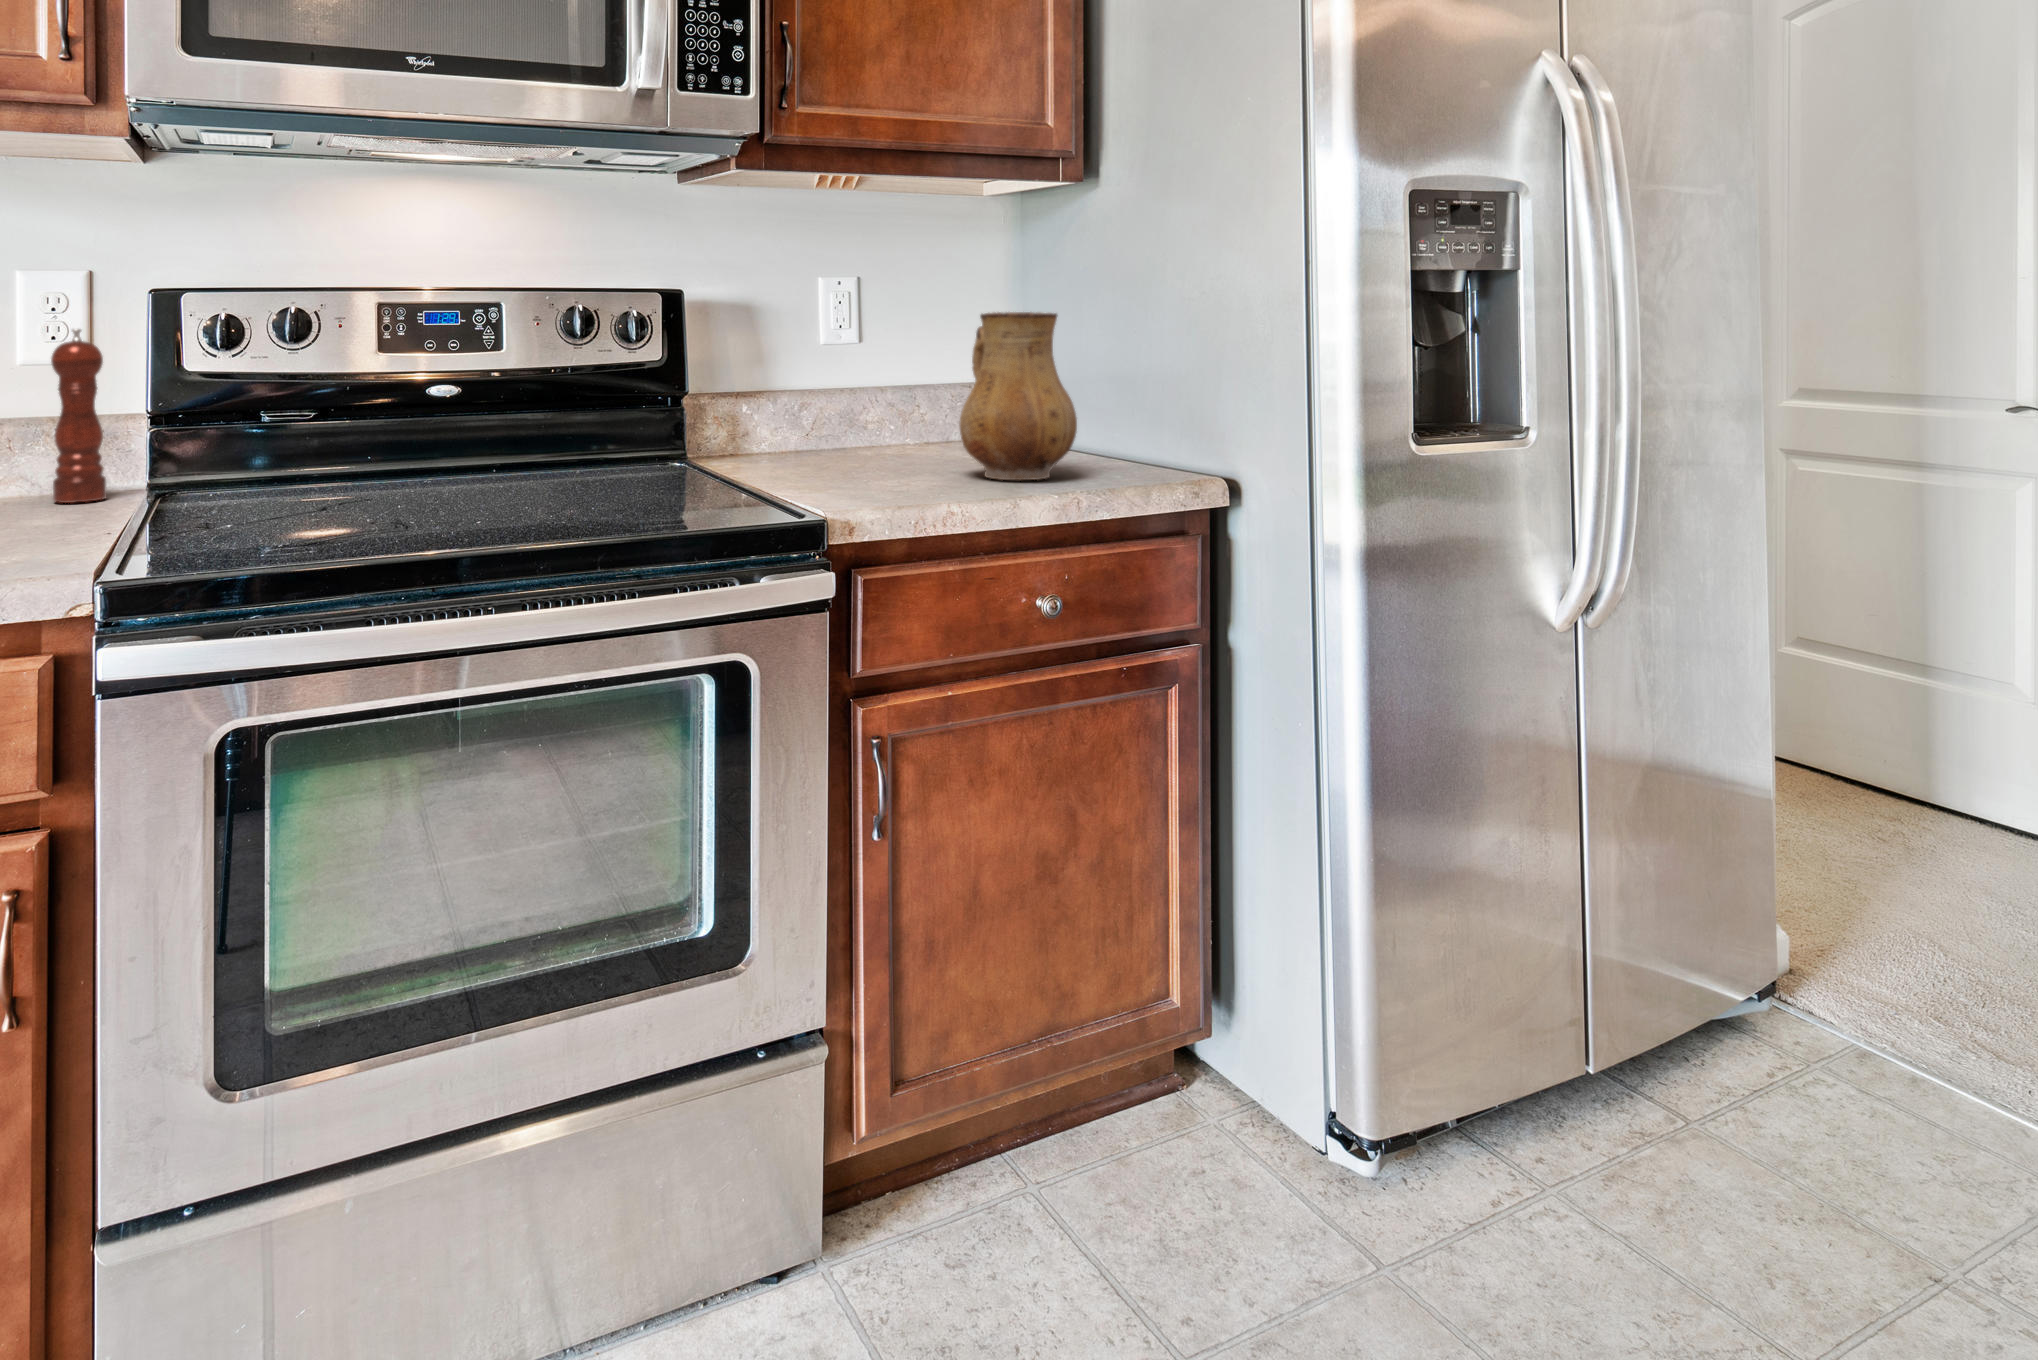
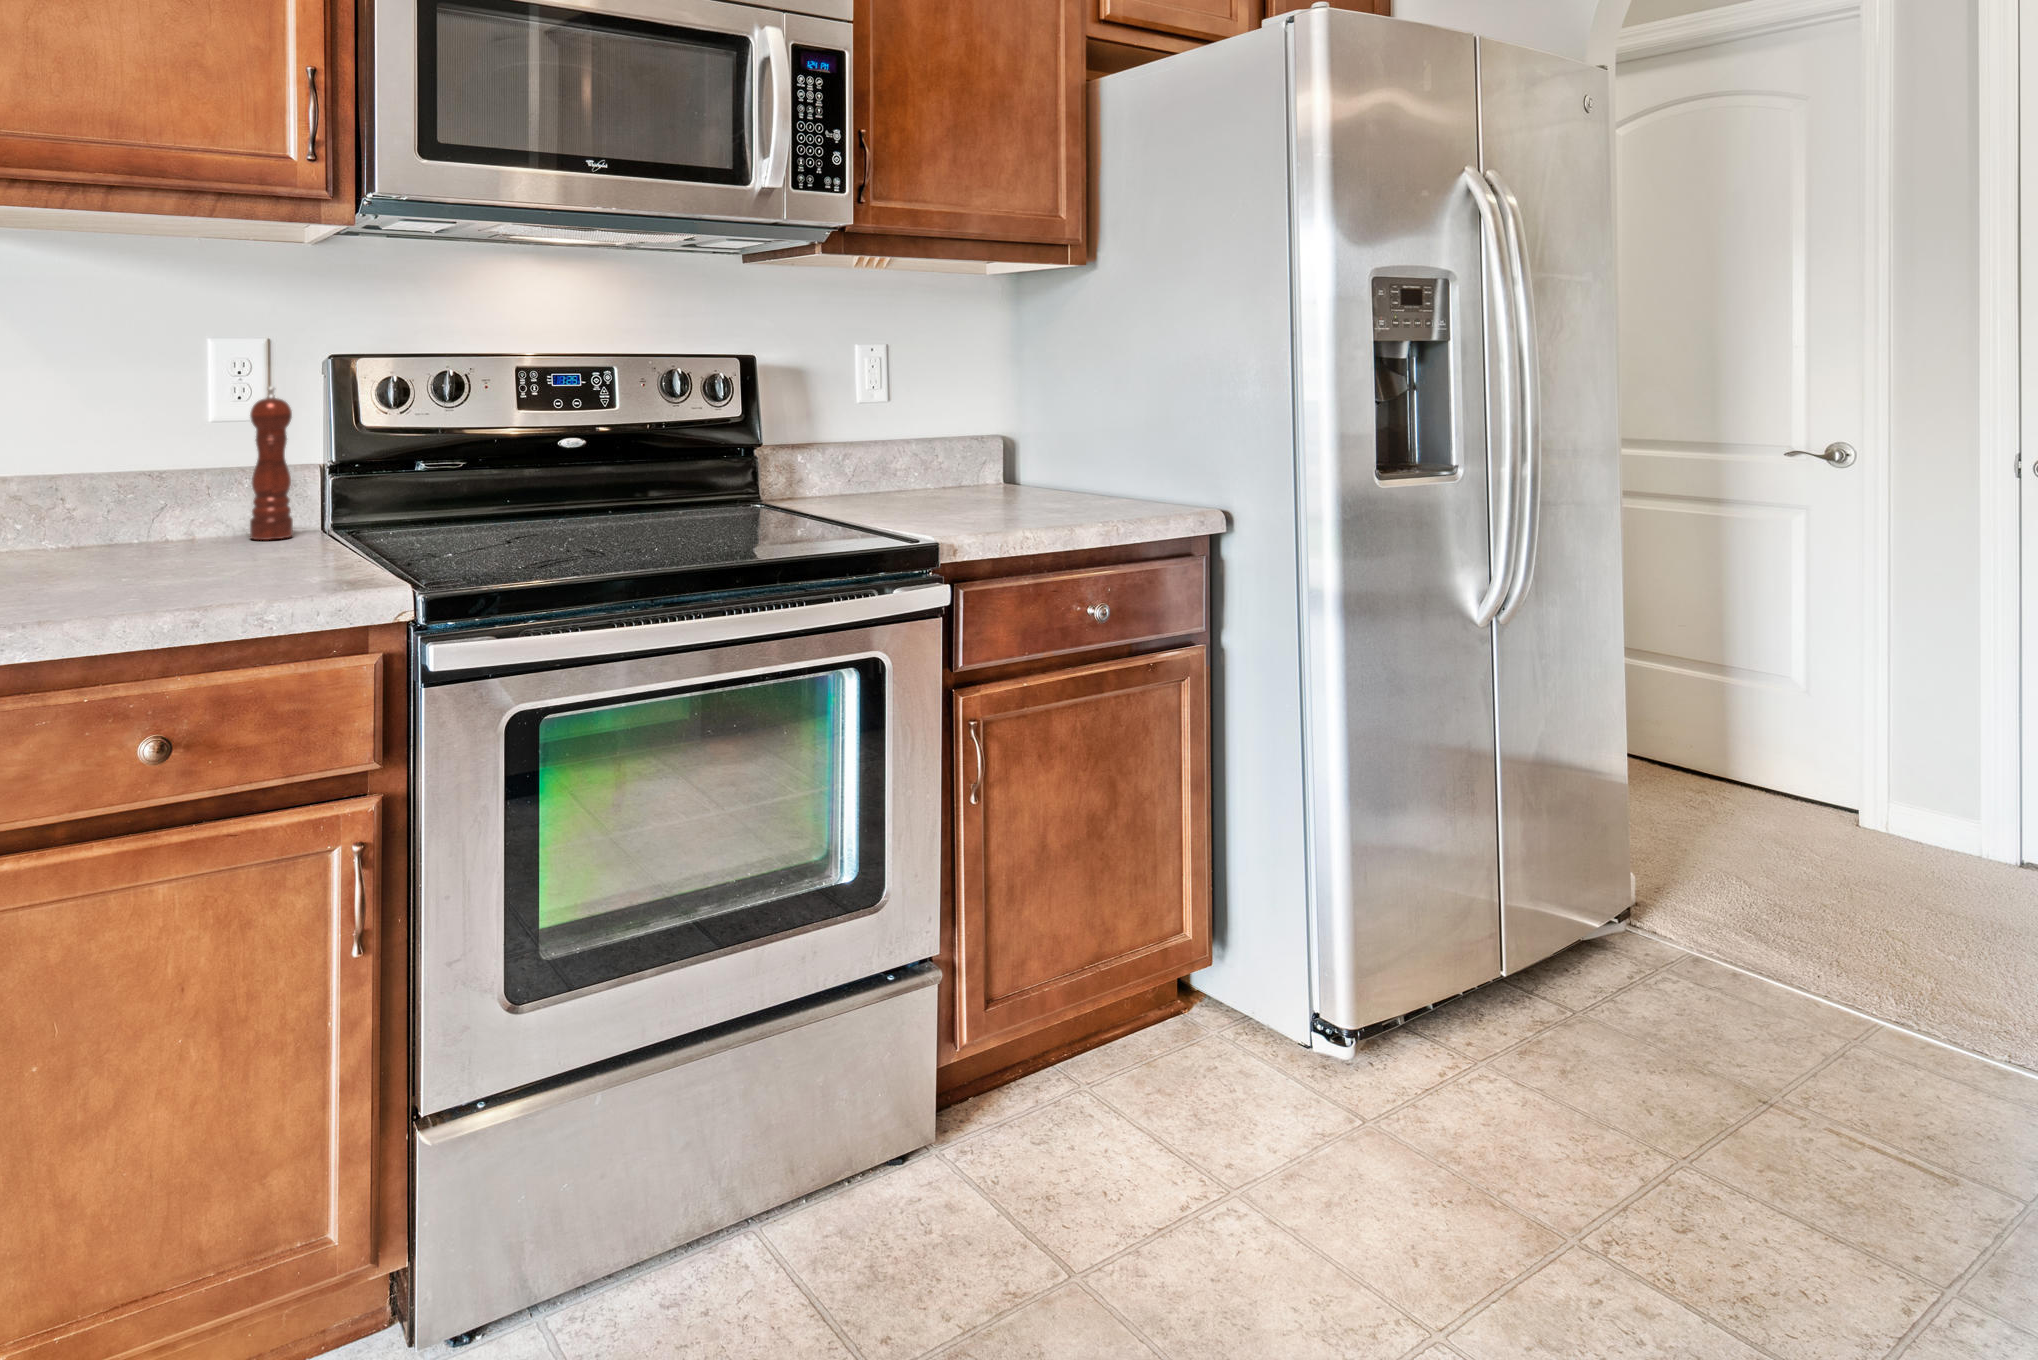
ceramic pitcher: present [960,312,1077,480] -> none [1000,371,1099,511]

